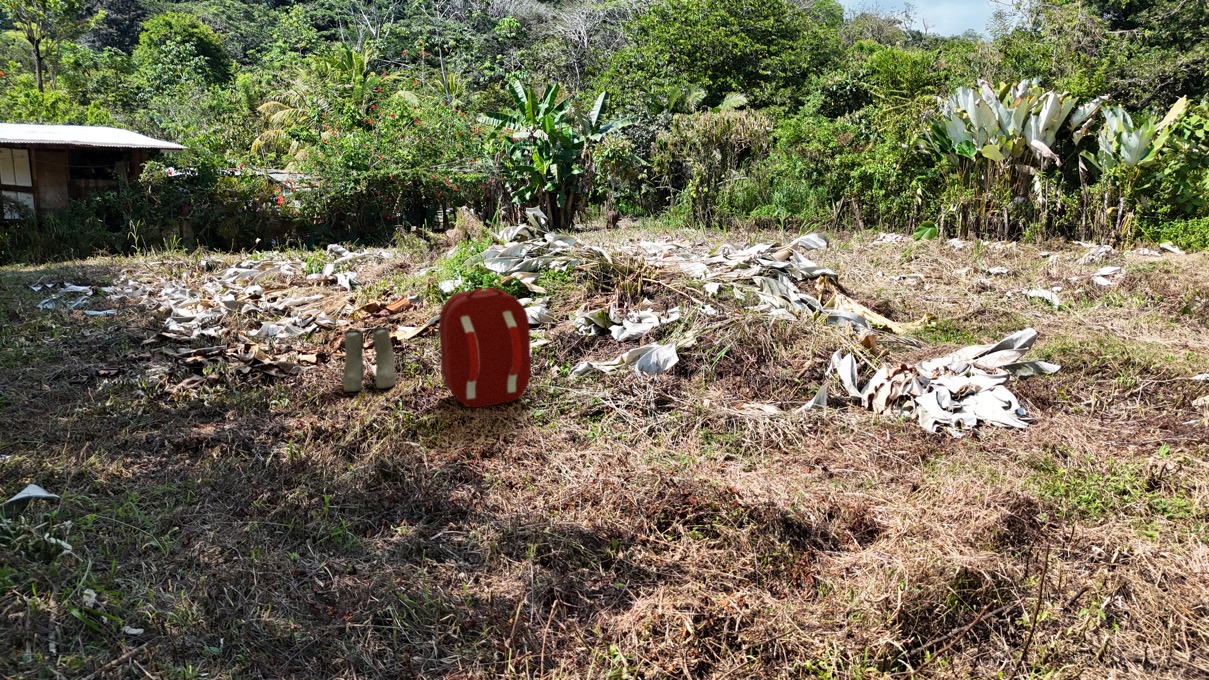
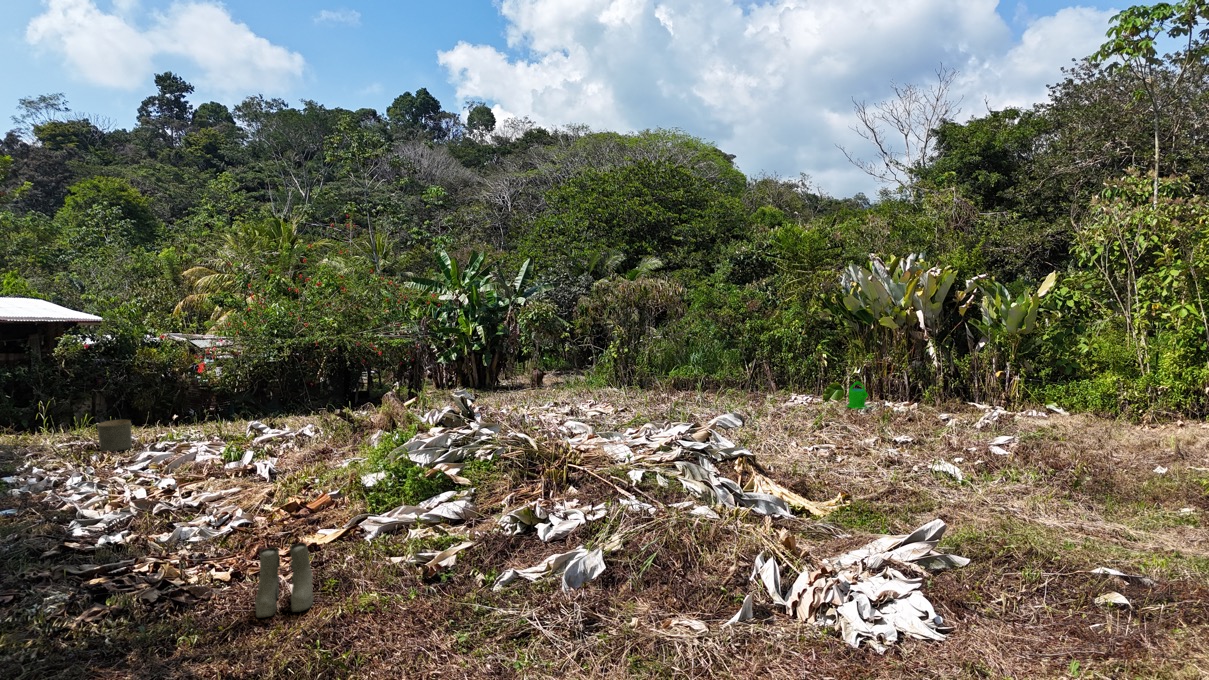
watering can: none [939,217,963,246] -> present [847,381,868,409]
planter: none [185,239,219,269] -> present [97,420,132,451]
backpack: present [439,287,531,408] -> none [360,506,455,634]

